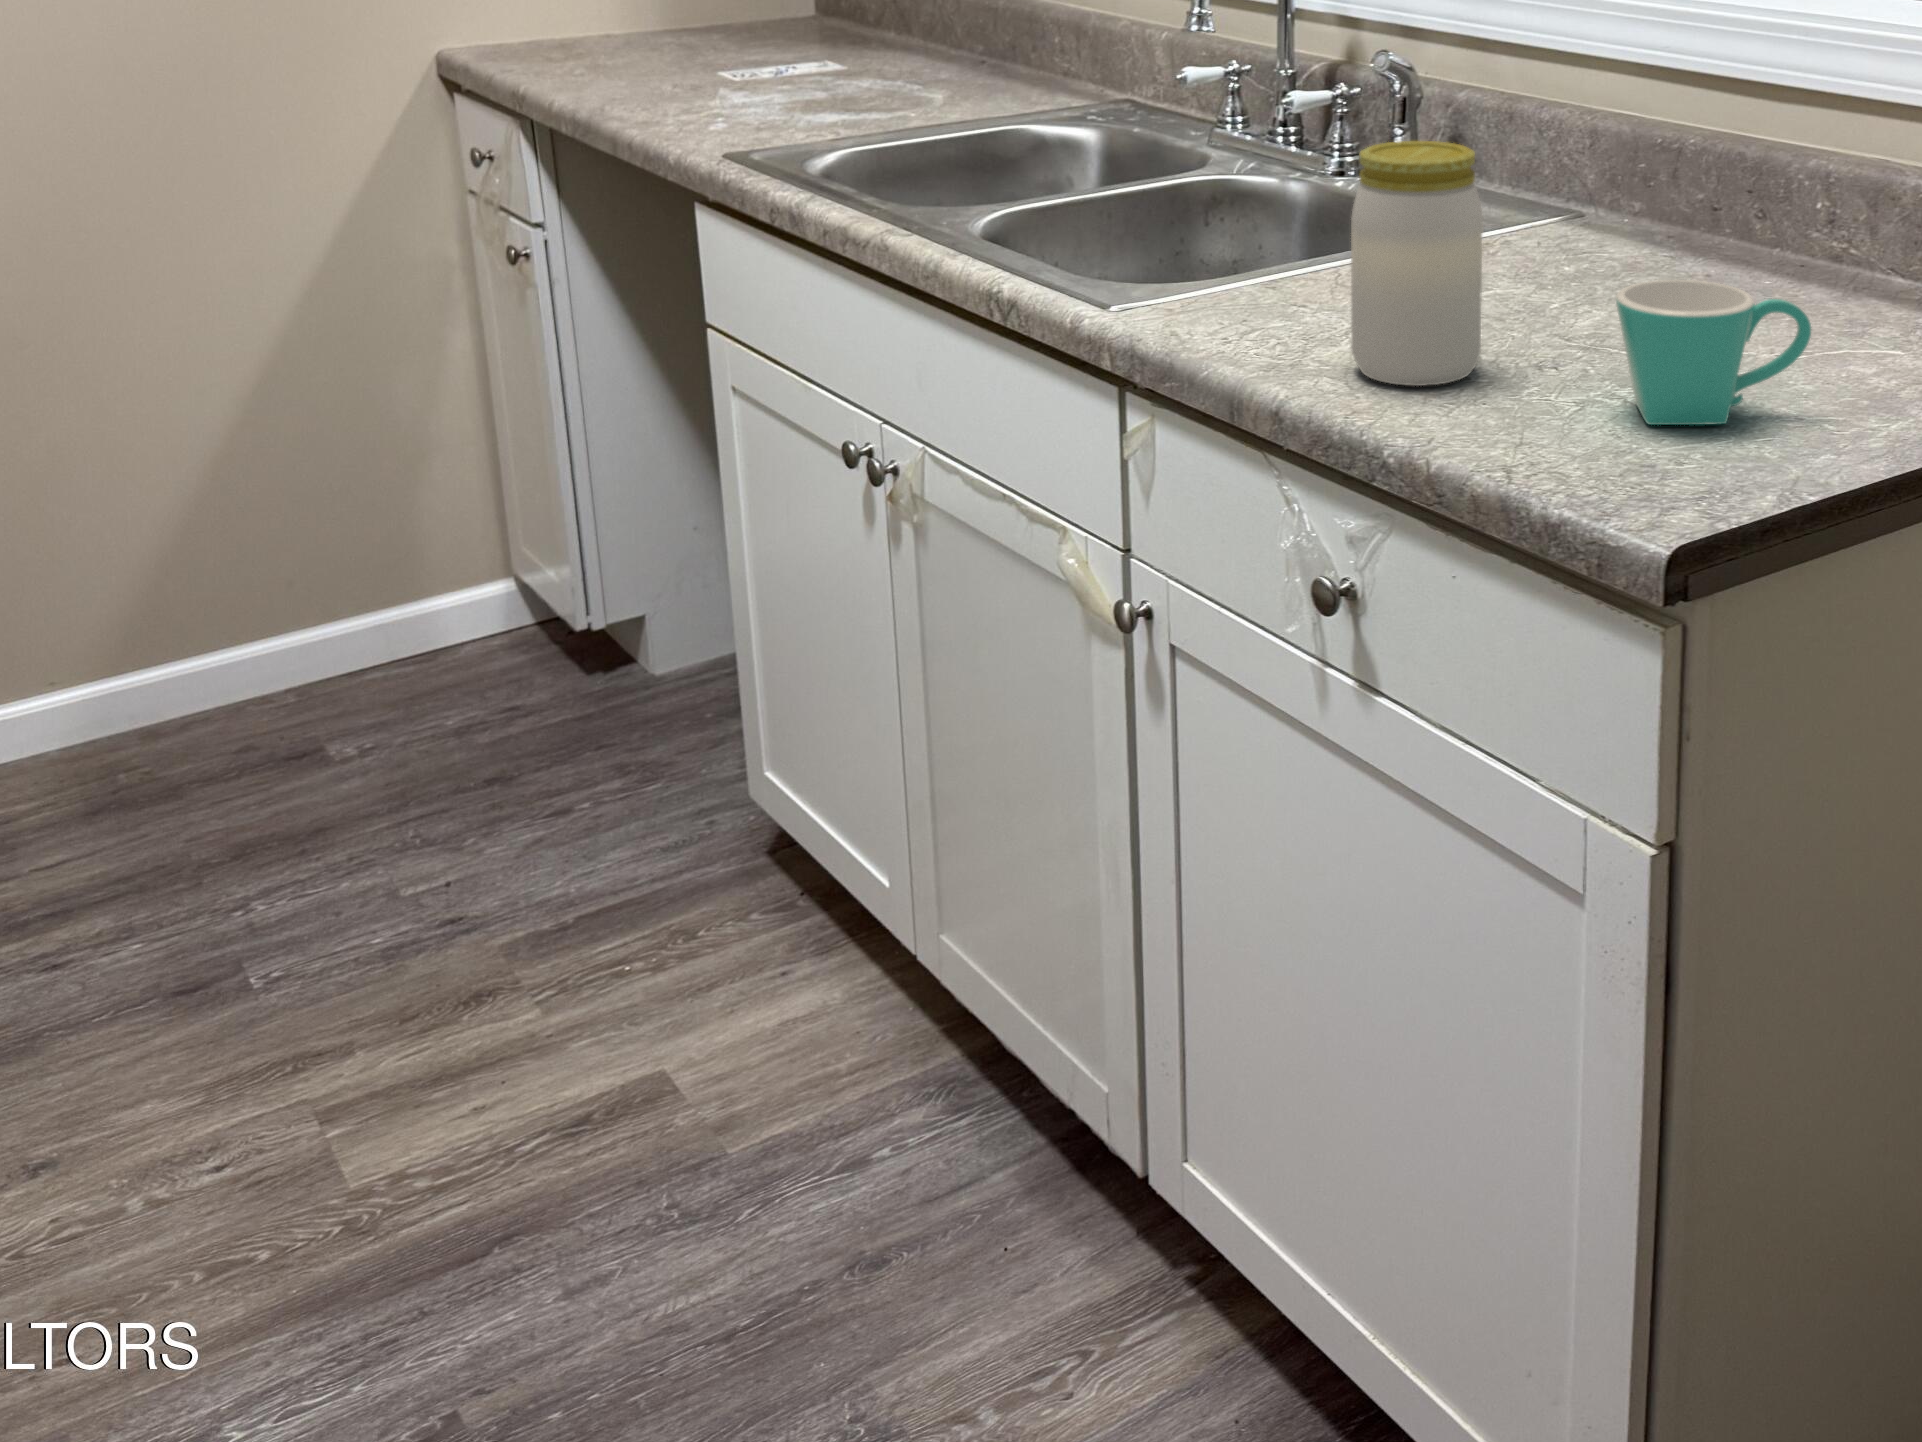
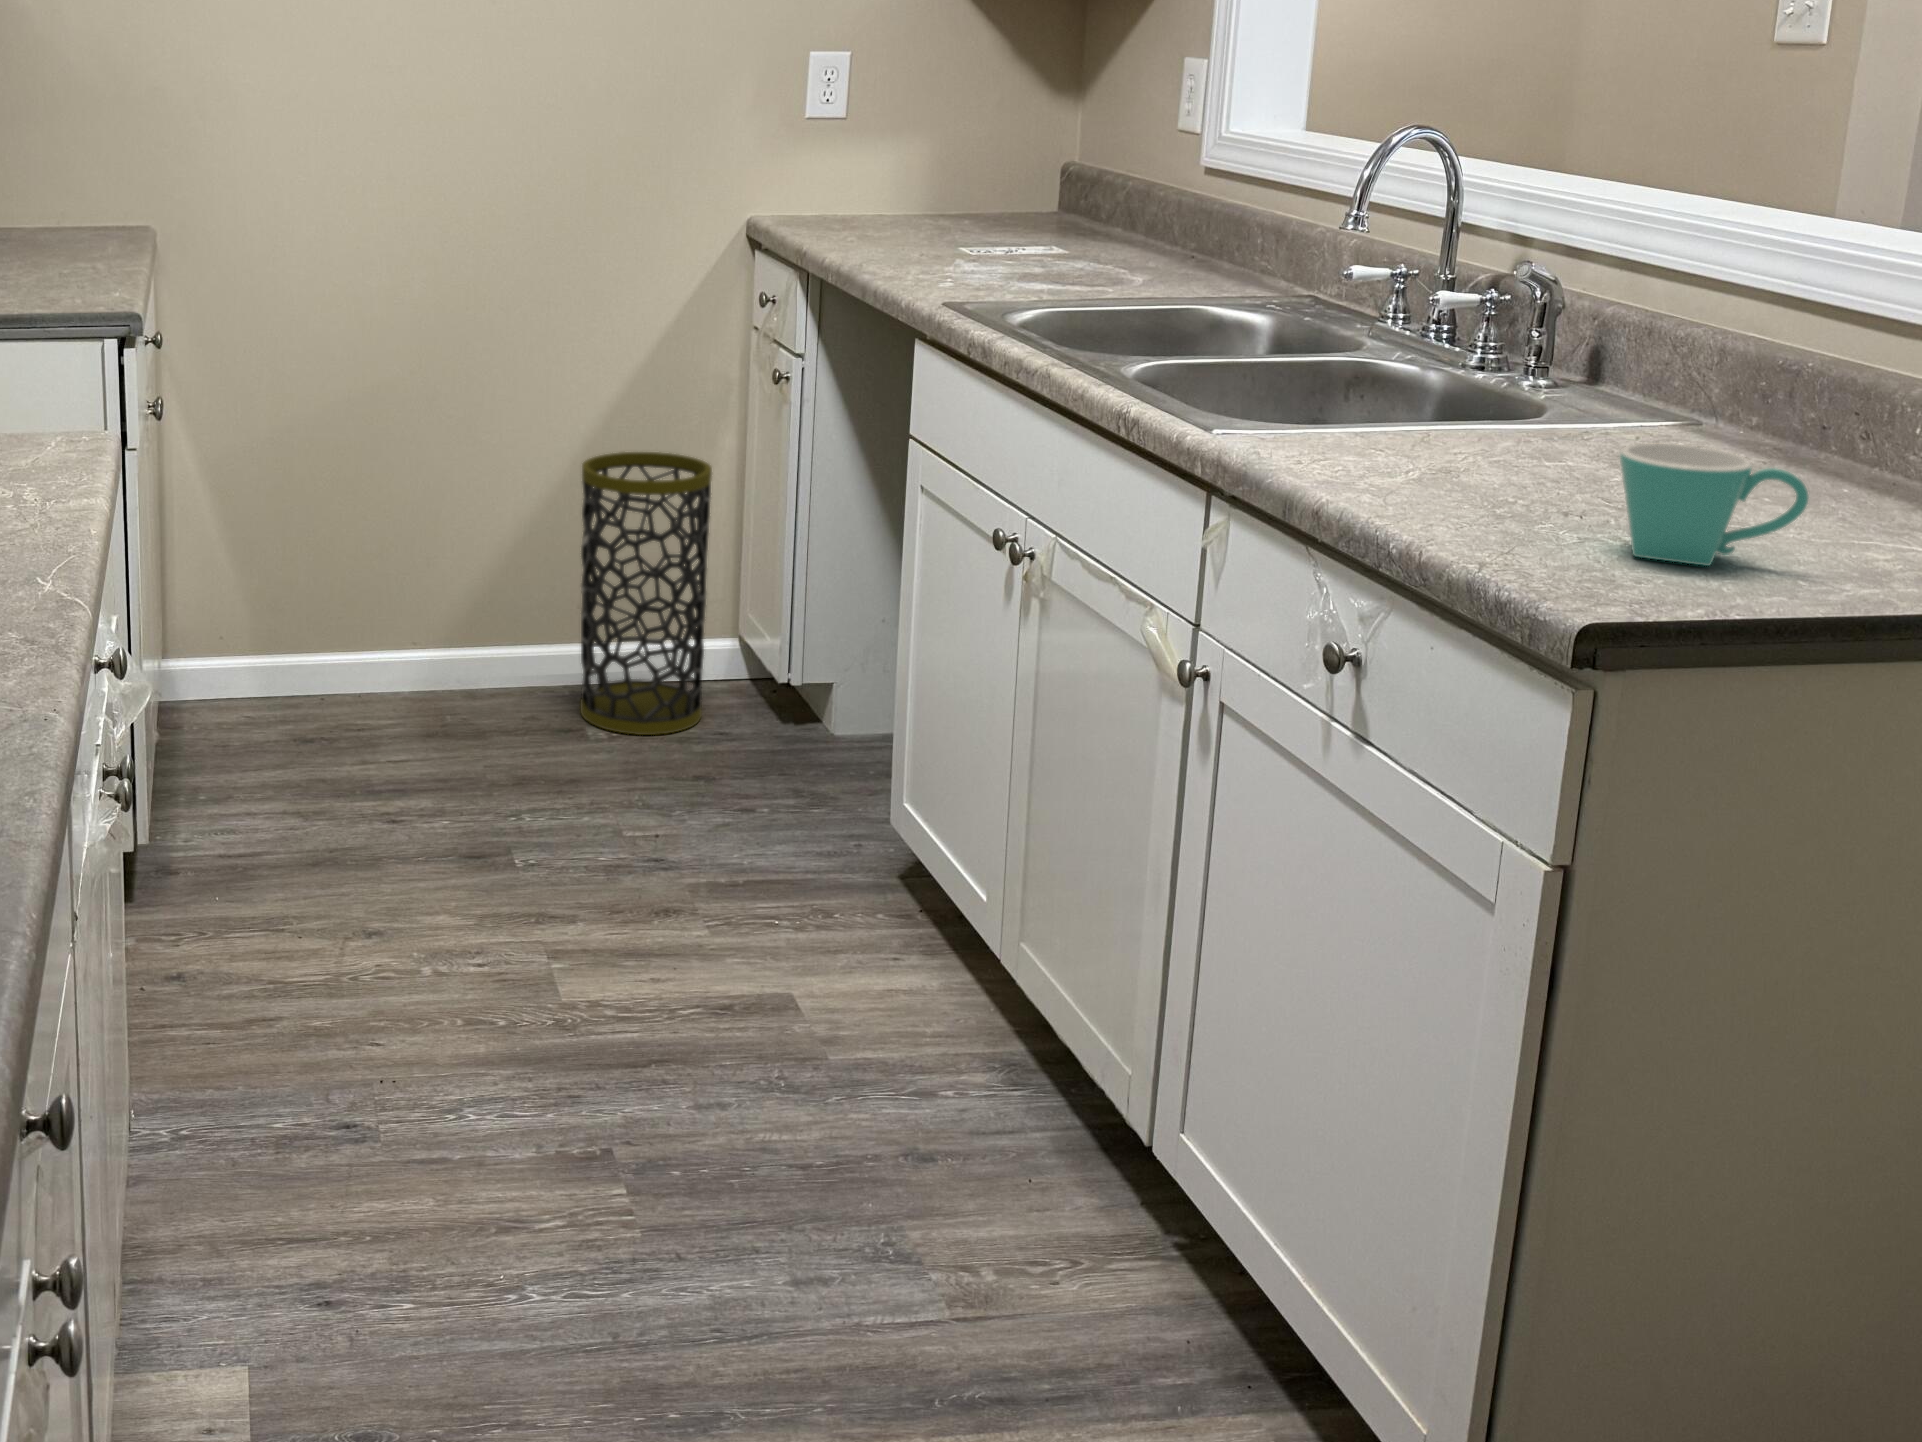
jar: present [1351,141,1483,386] -> none [1391,313,1520,509]
trash can: none [258,369,478,744] -> present [580,452,712,735]

